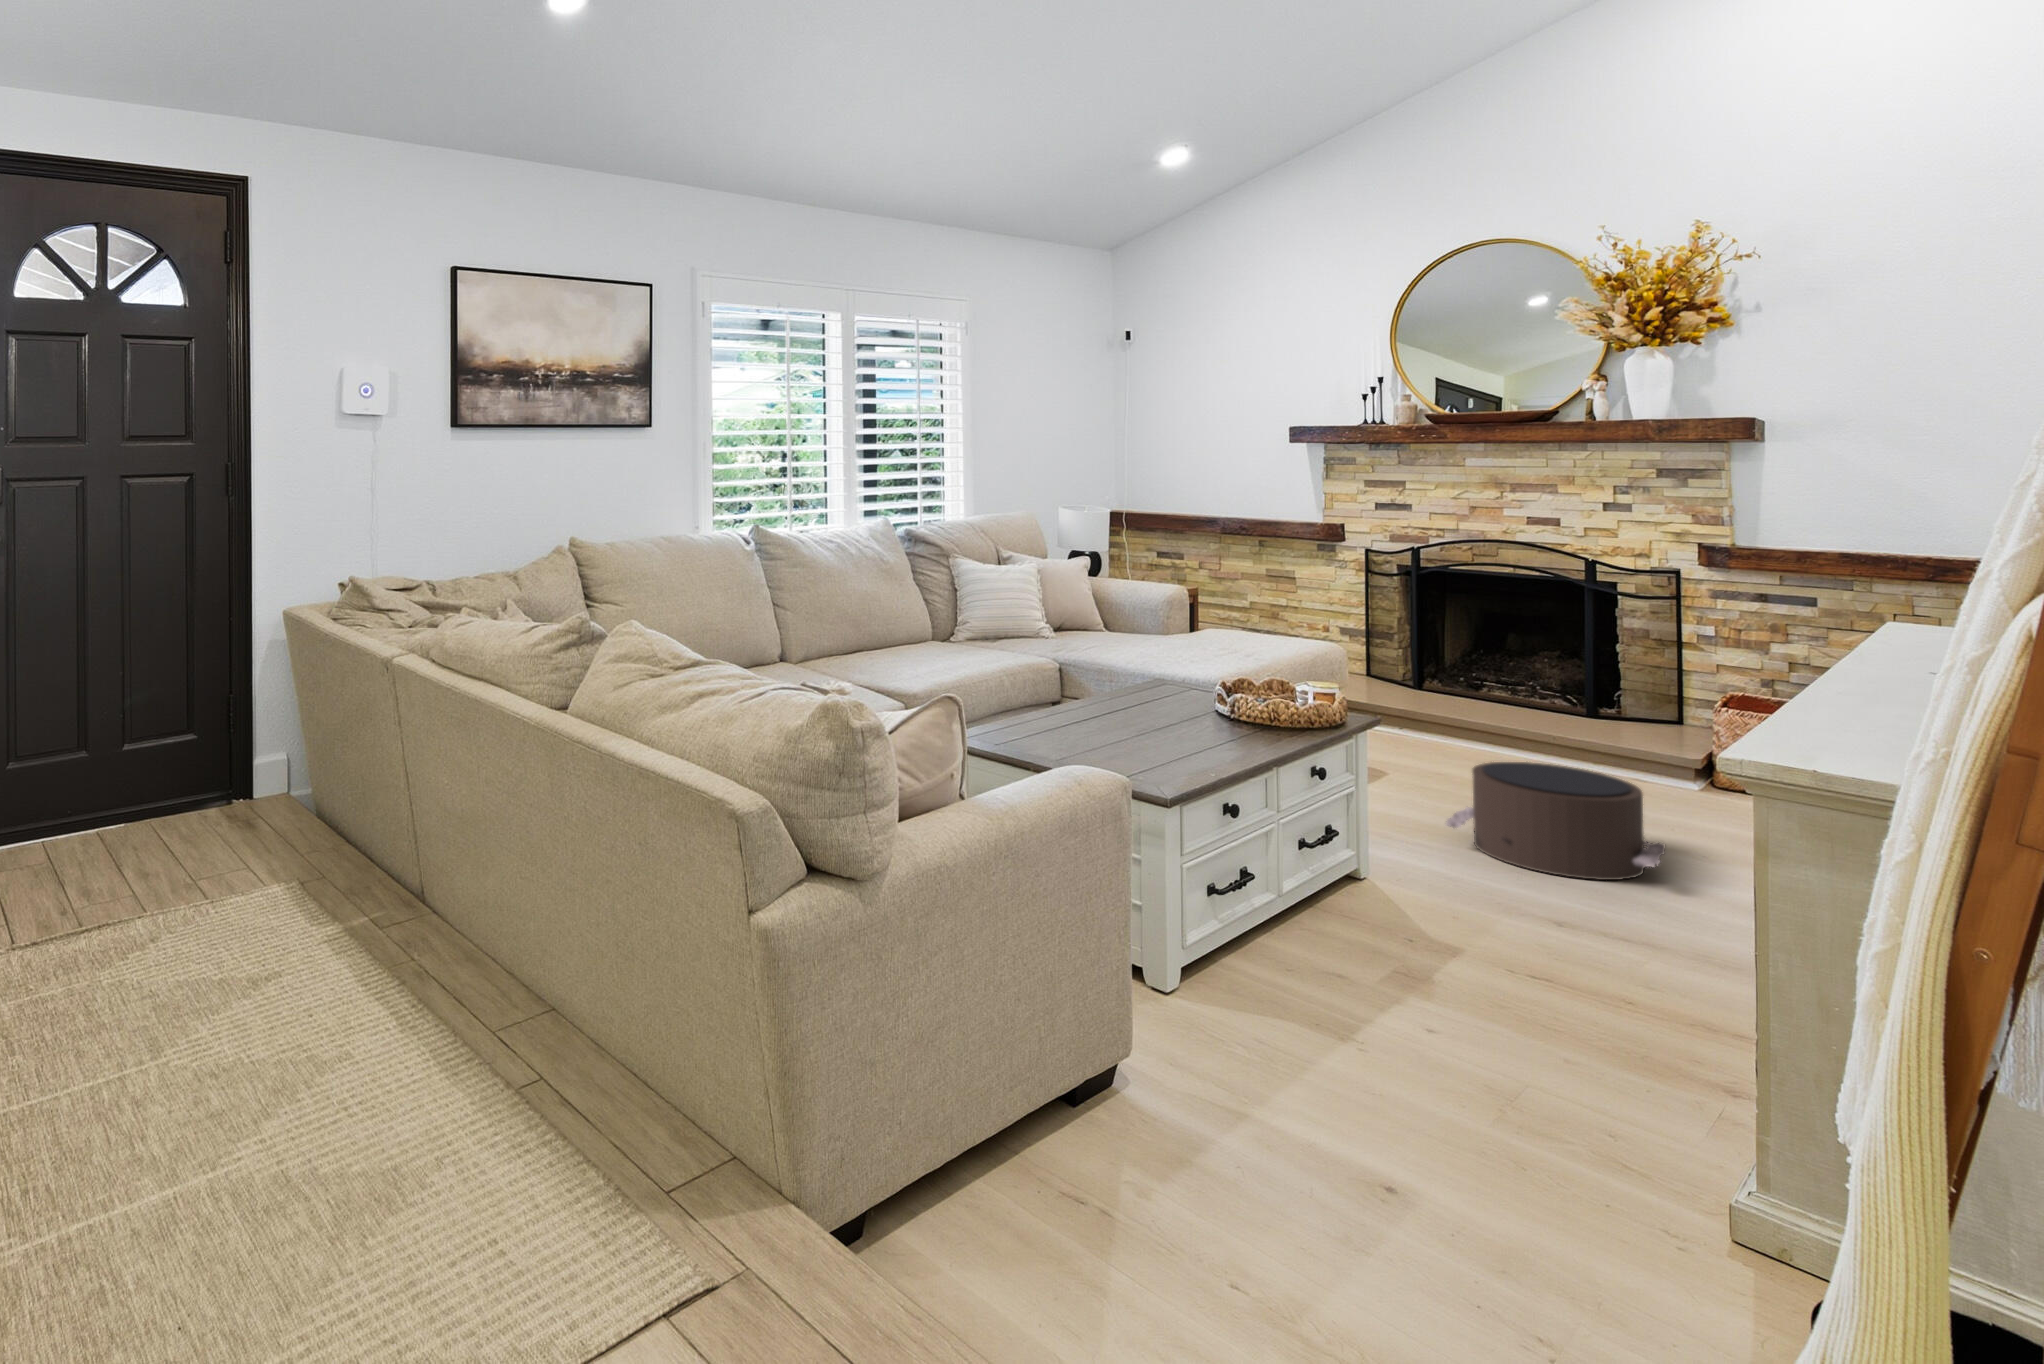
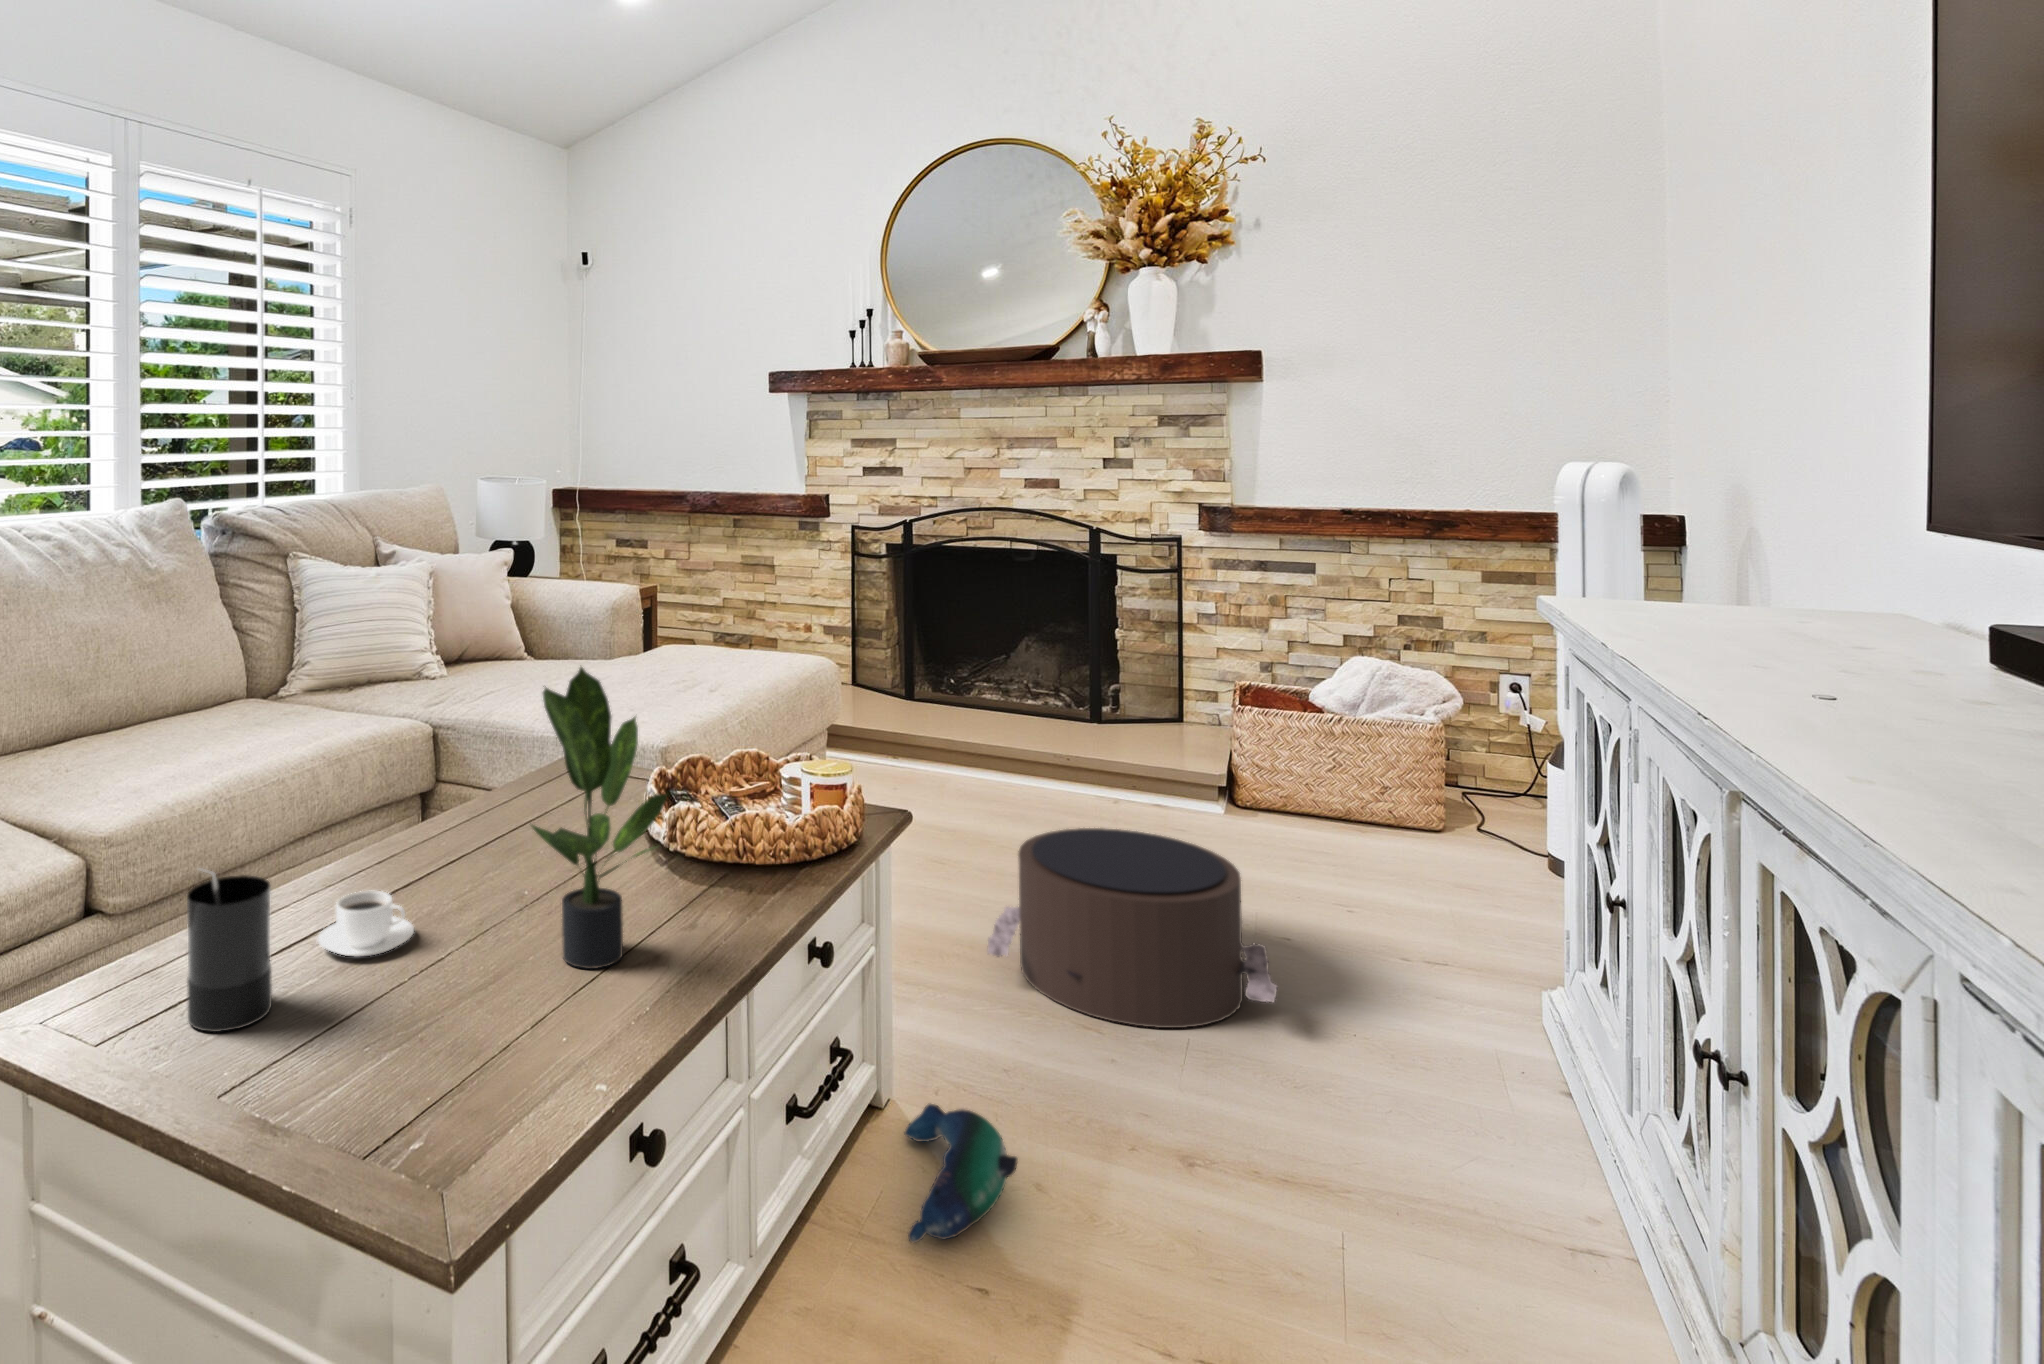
potted plant: none [1162,617,1235,752] -> present [532,667,668,969]
candle: none [1019,688,1054,751] -> present [187,868,272,1032]
coffee cup: none [1060,714,1105,738] -> present [318,891,414,957]
plush toy: none [1368,875,1438,923] -> present [905,1104,1018,1243]

